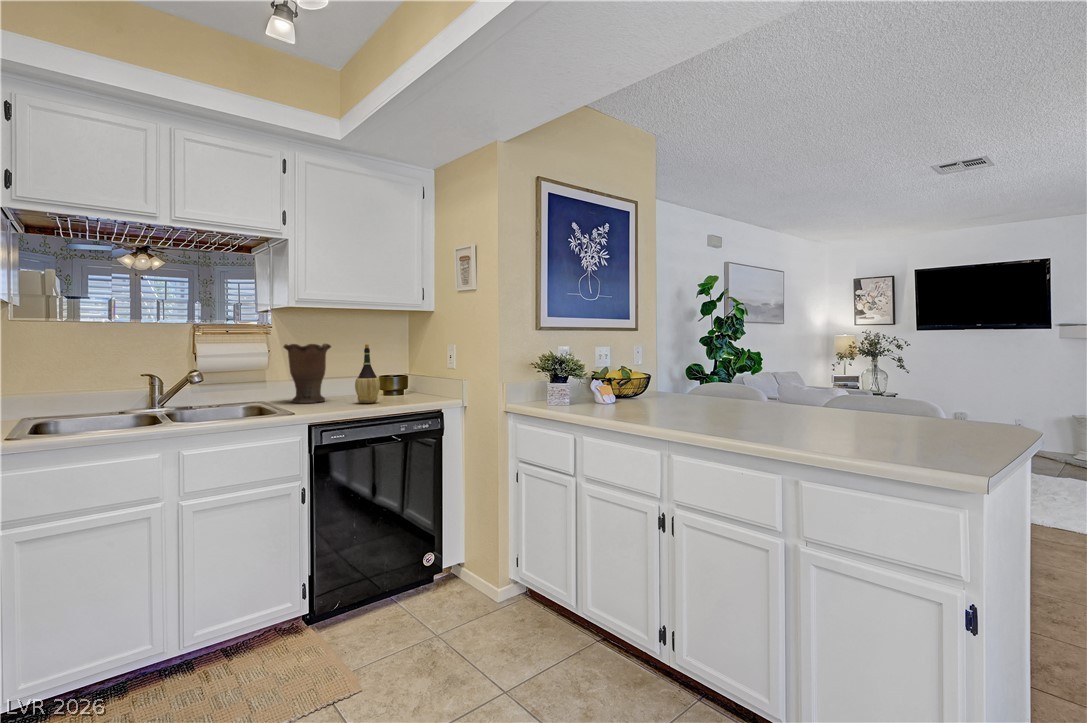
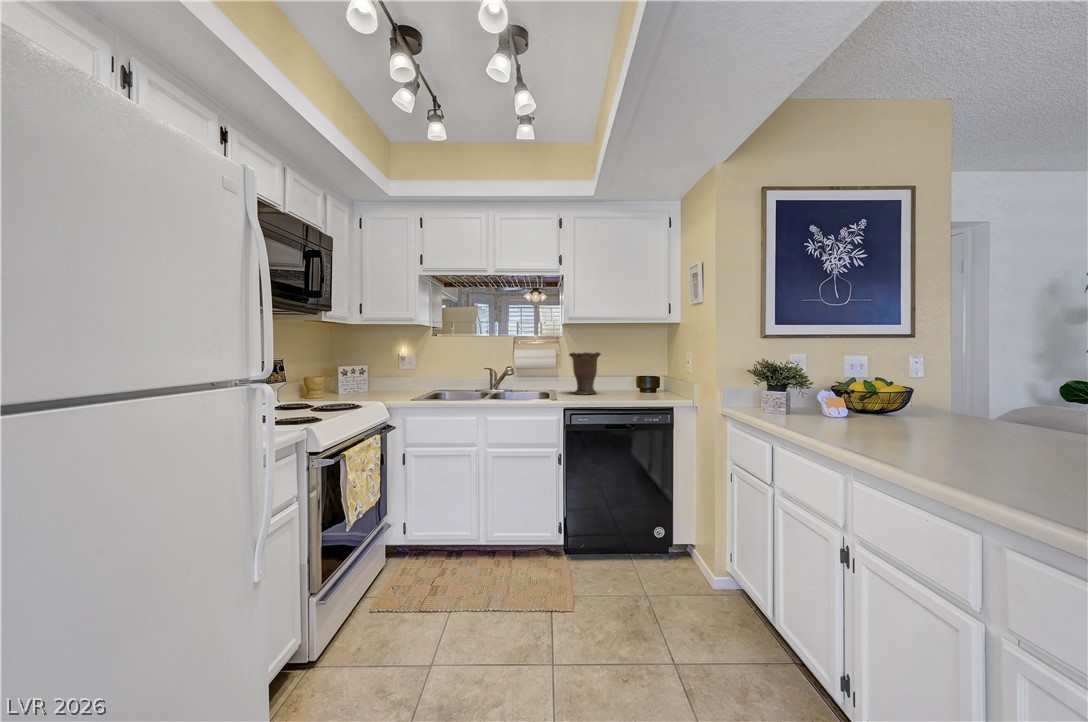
wine bottle: present [355,344,380,403] -> none [612,352,630,397]

